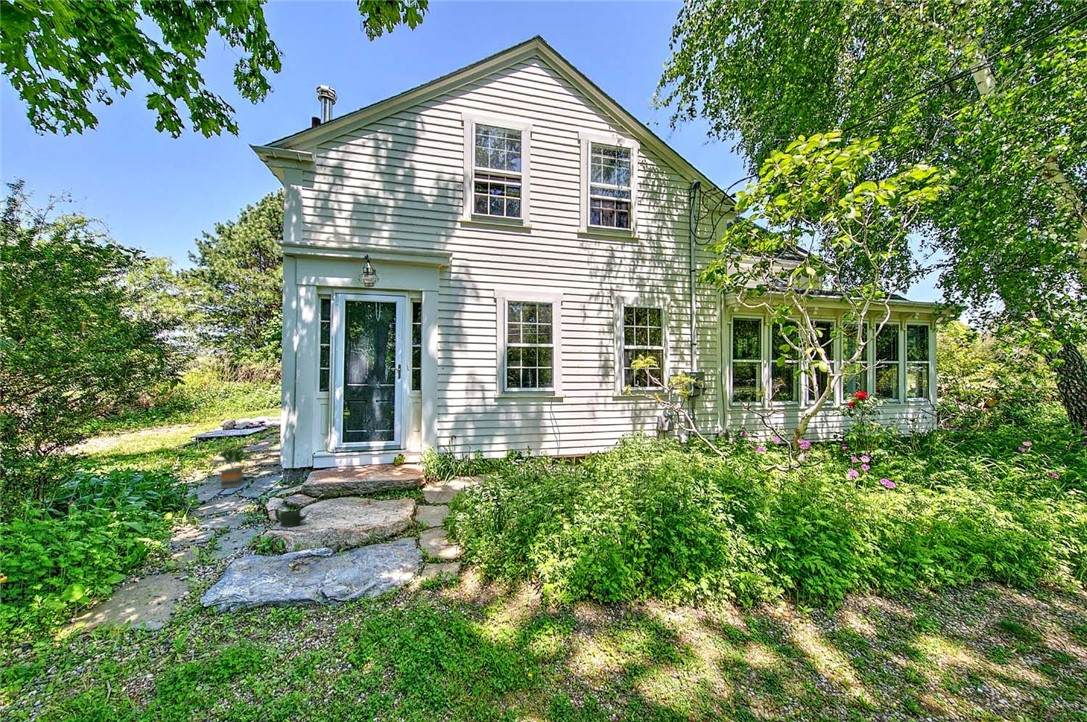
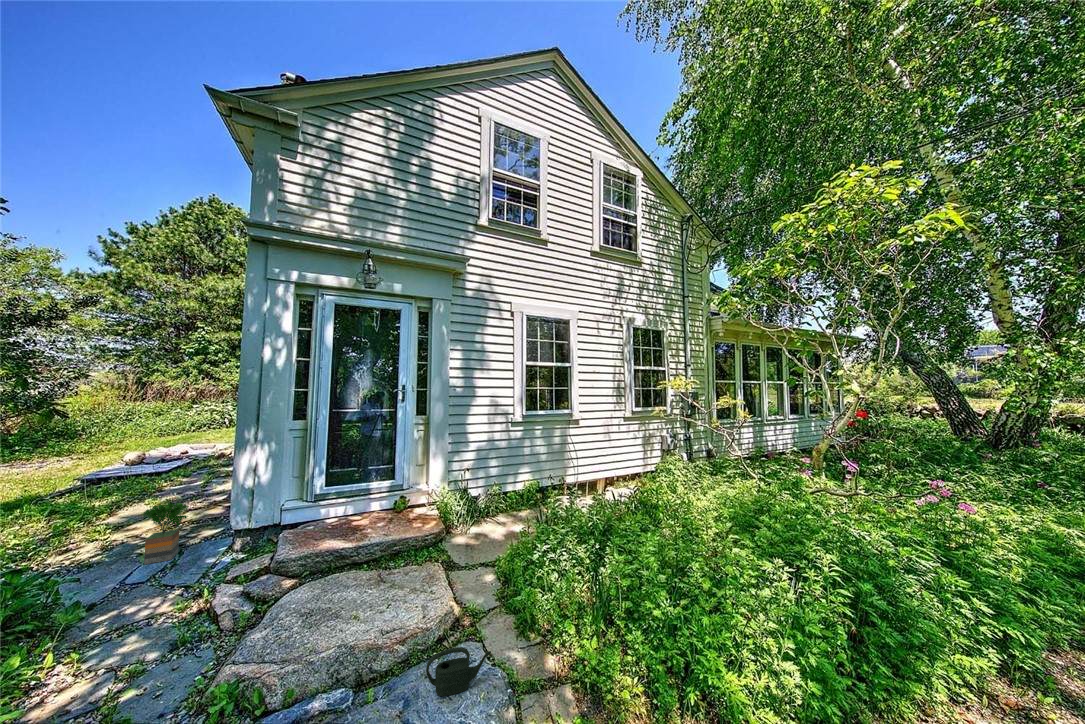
watering can: present [275,504,313,527] -> present [426,647,491,696]

